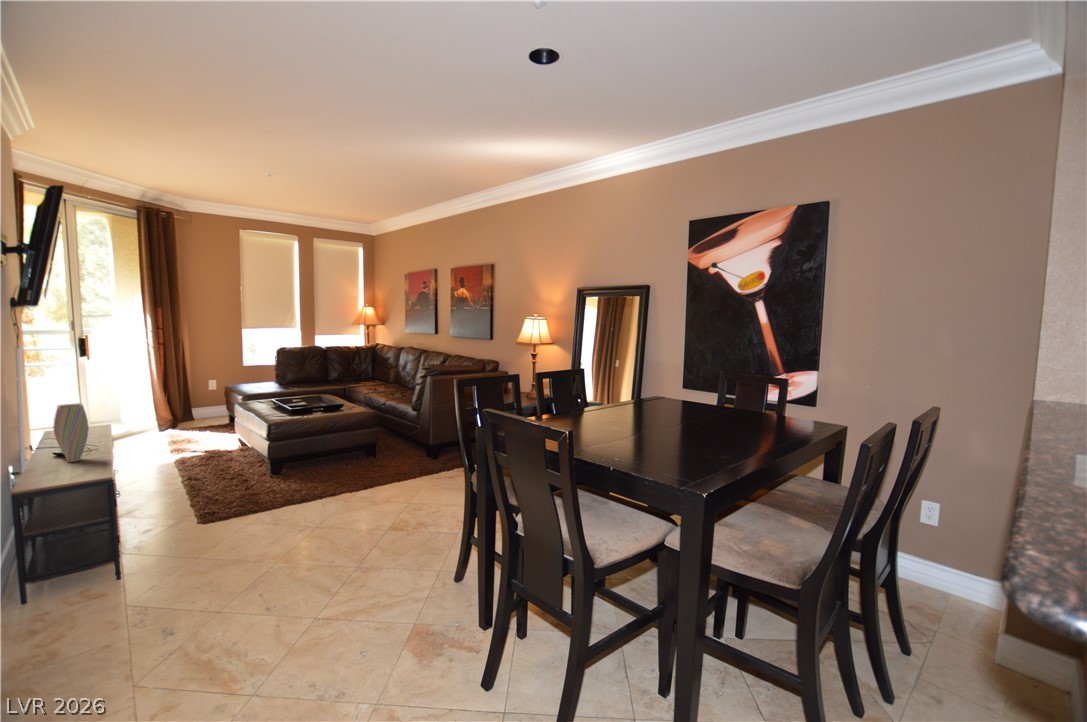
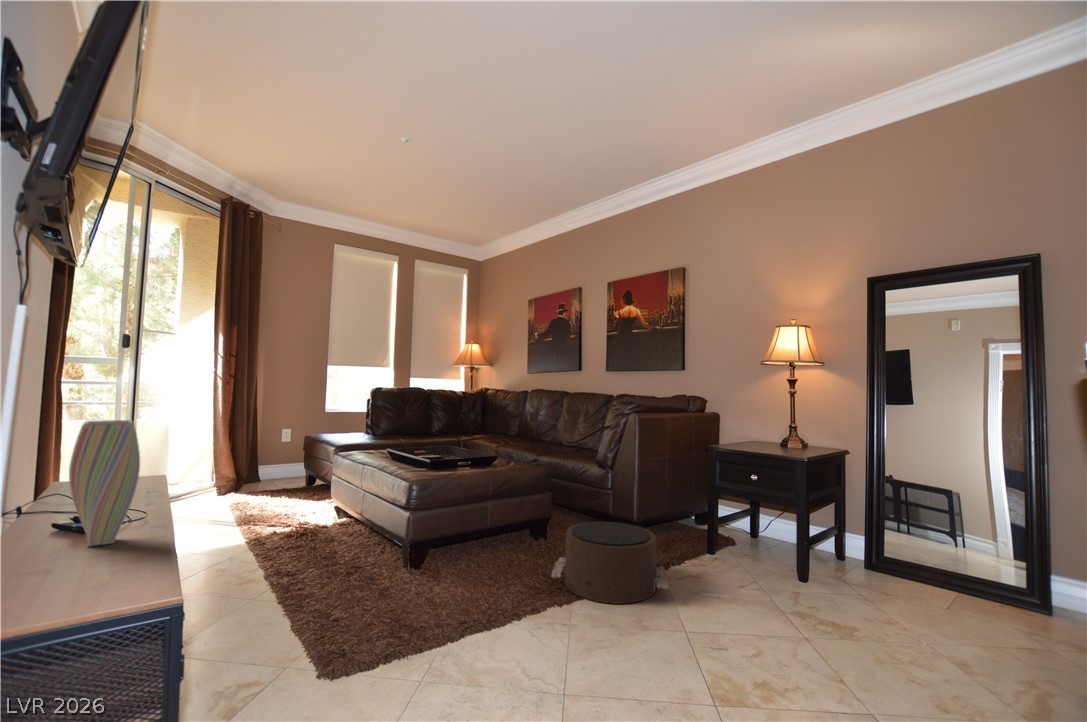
pouf: none [353,445,428,490] -> present [551,522,669,604]

